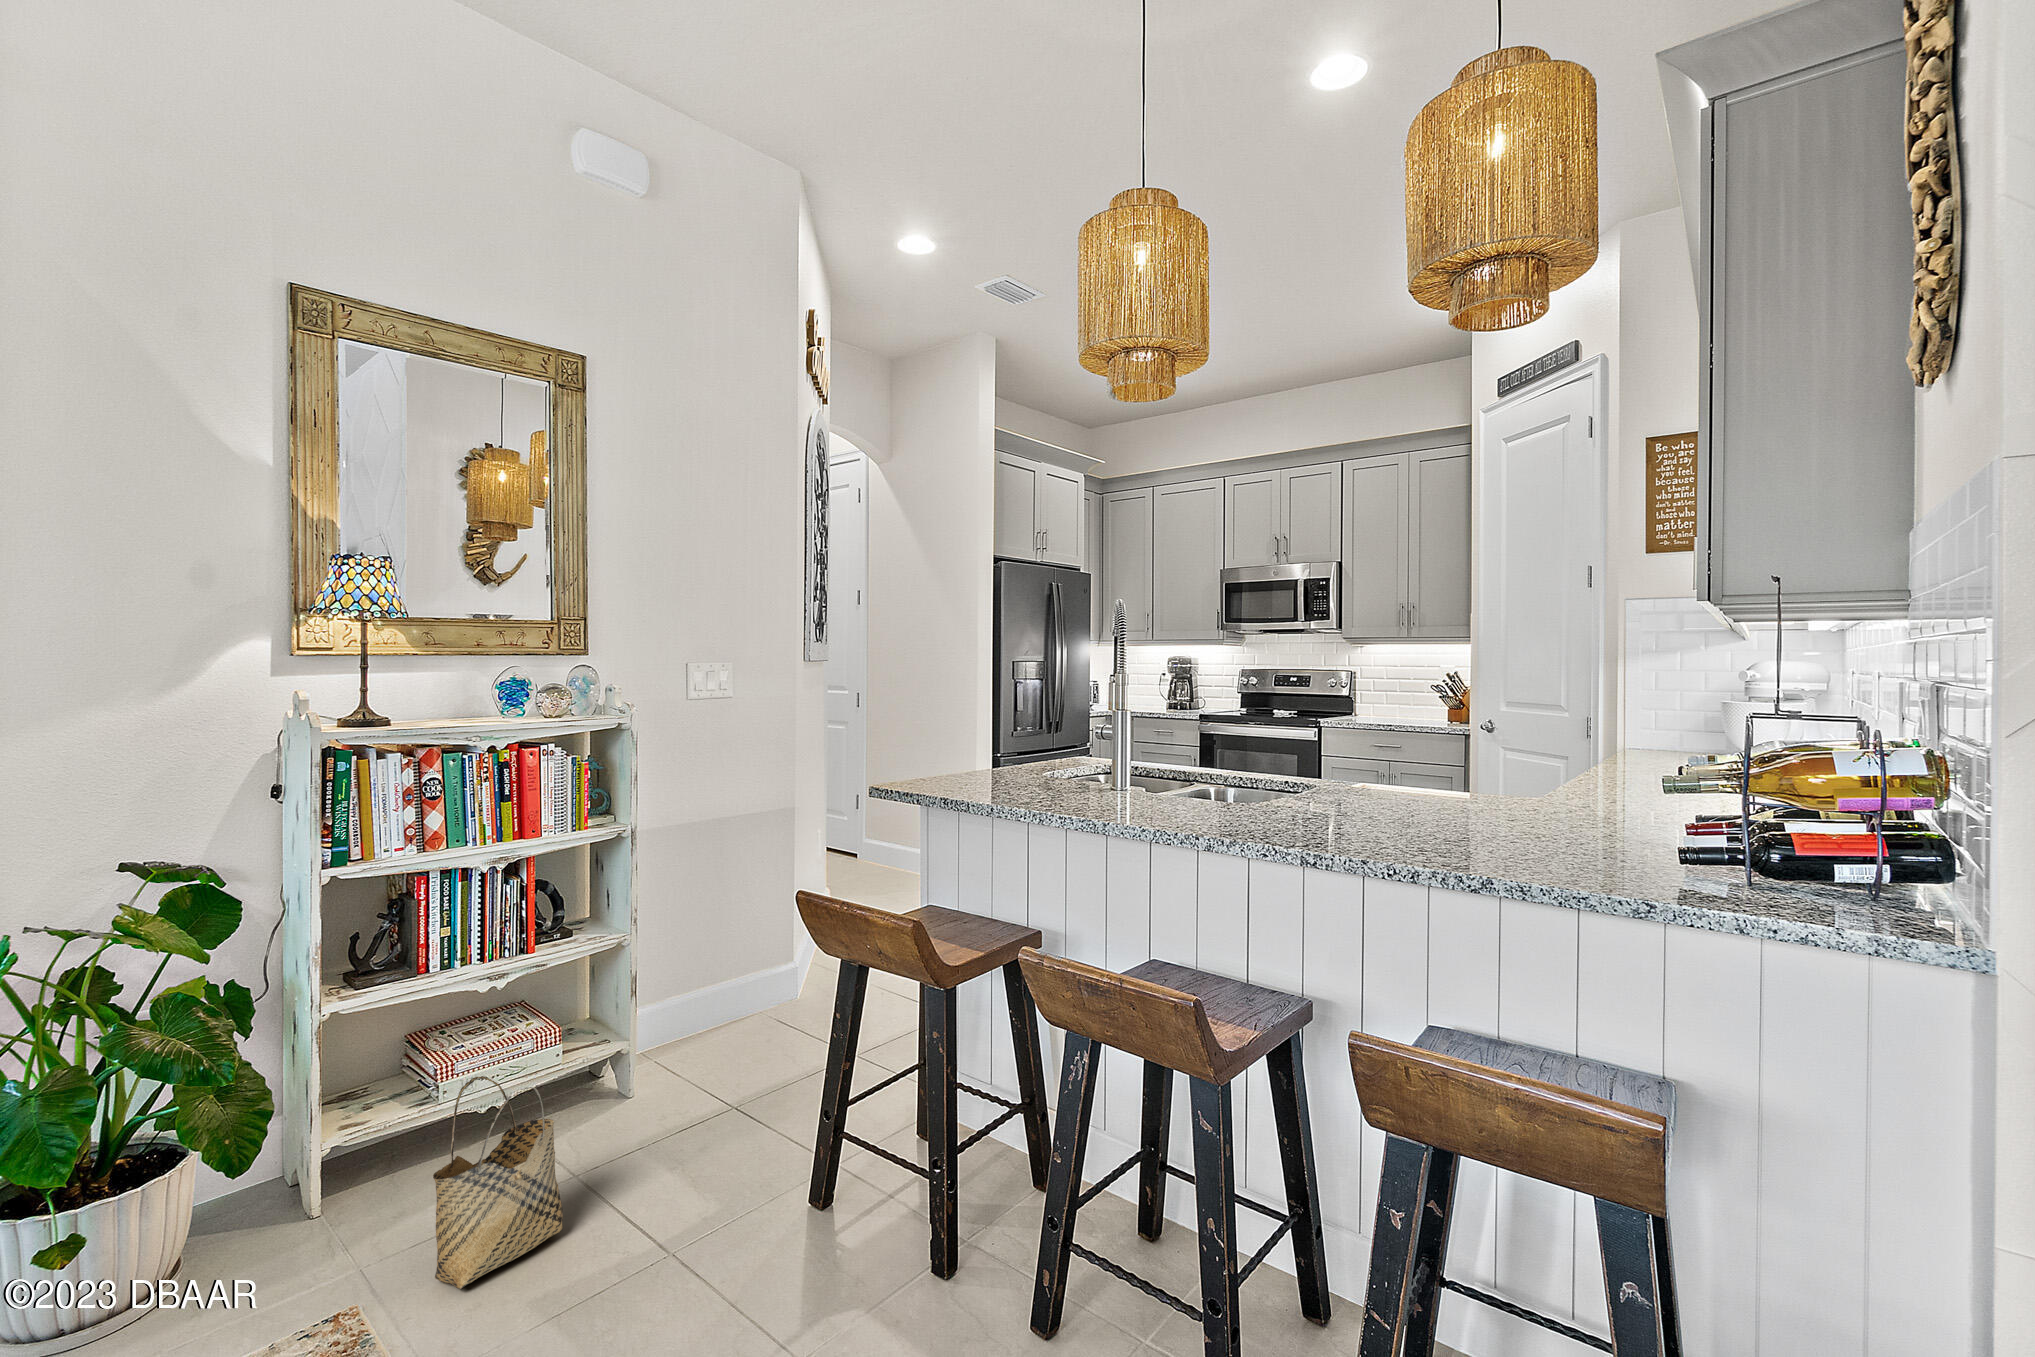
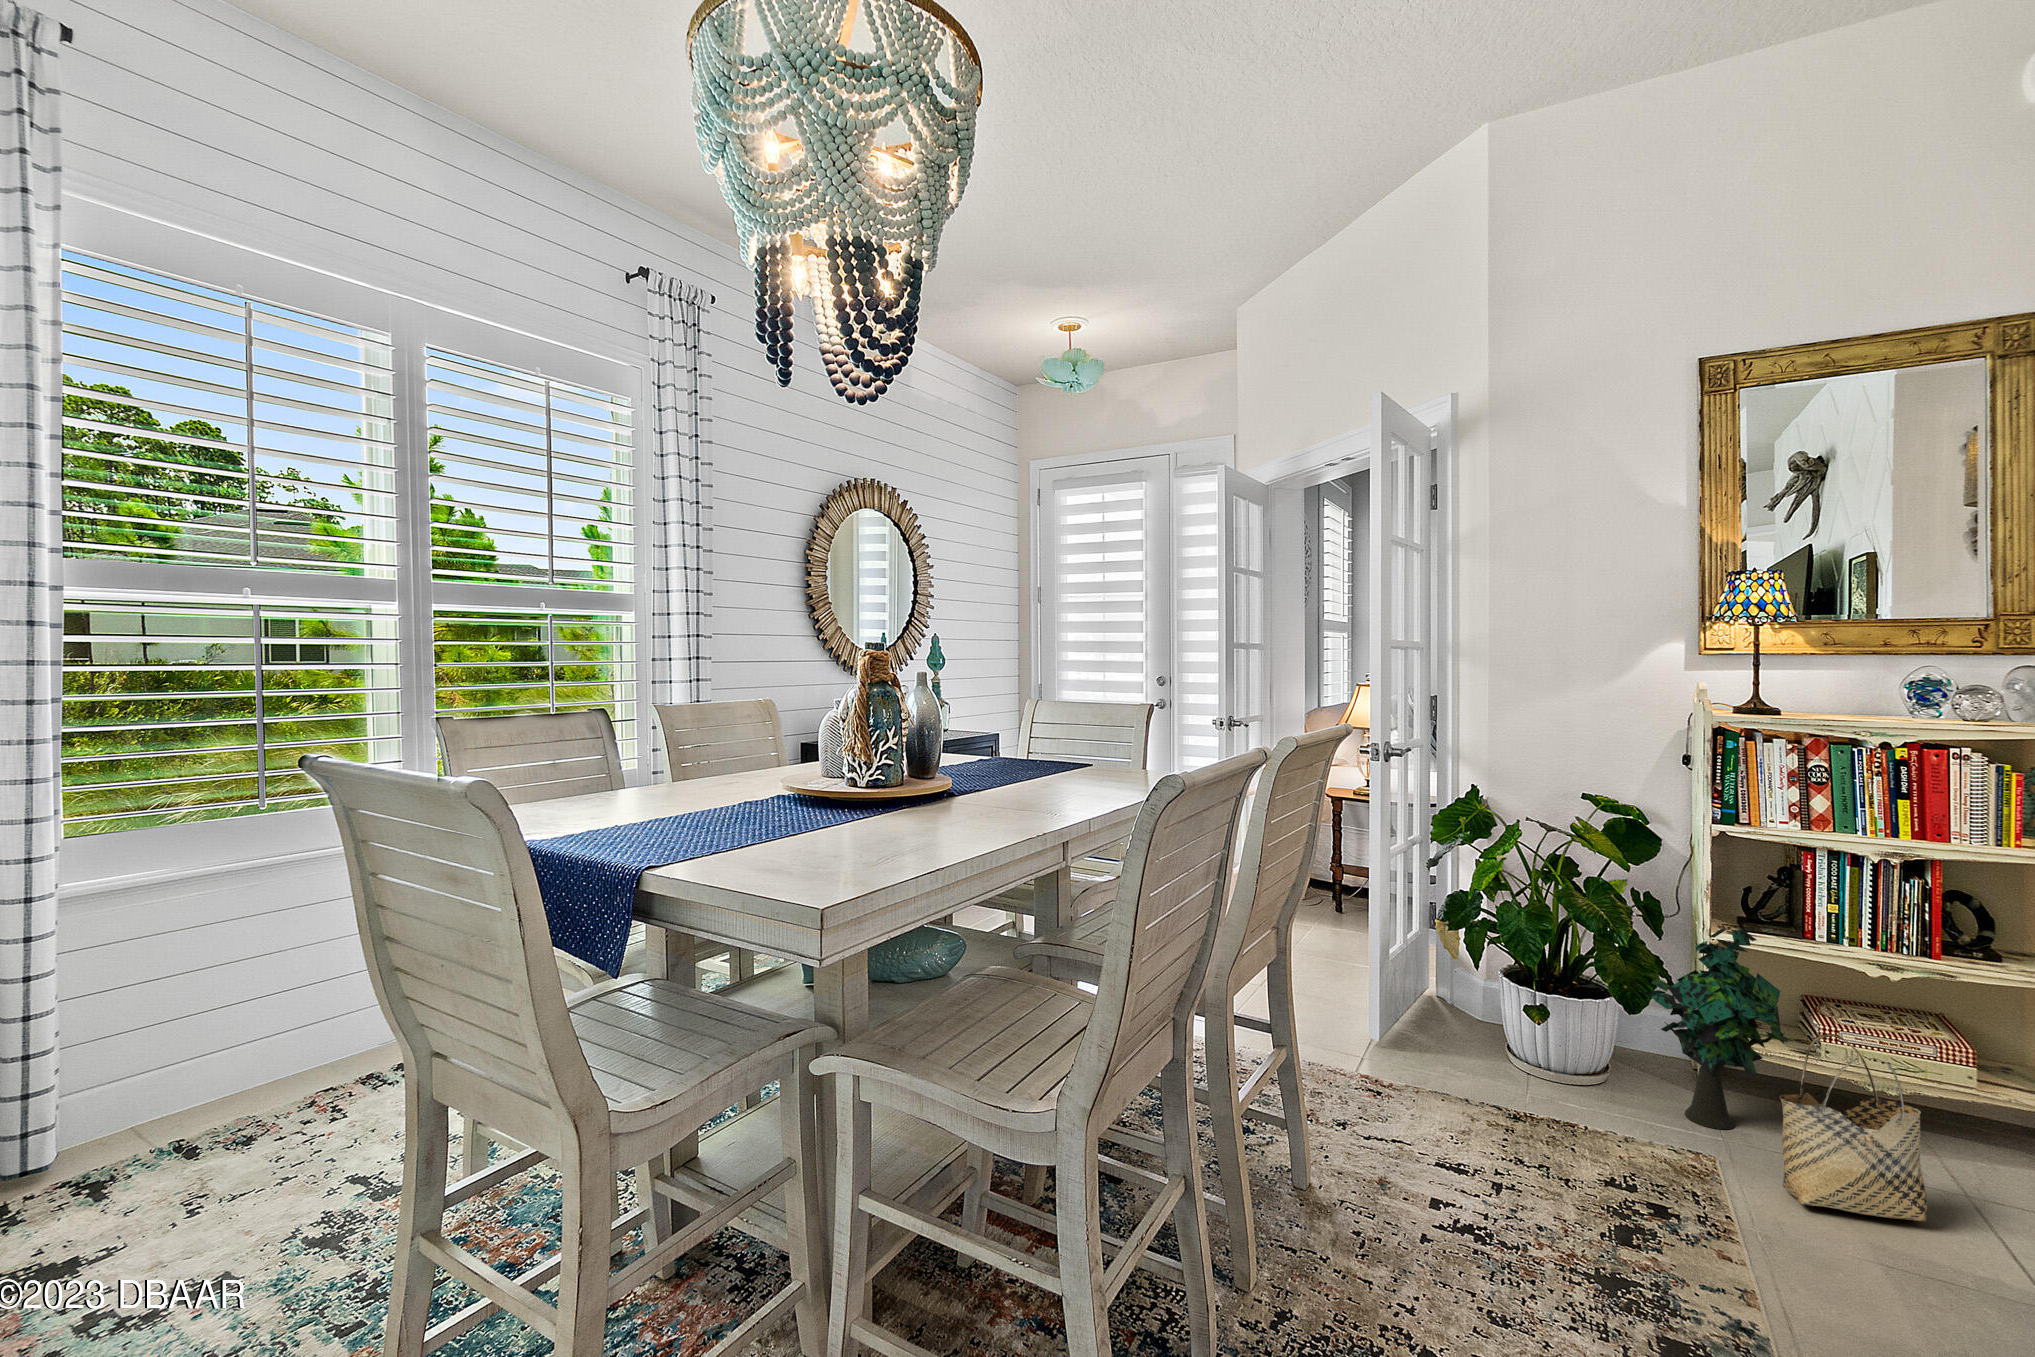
decorative plant: none [242,987,419,1253] -> present [1643,929,1788,1129]

